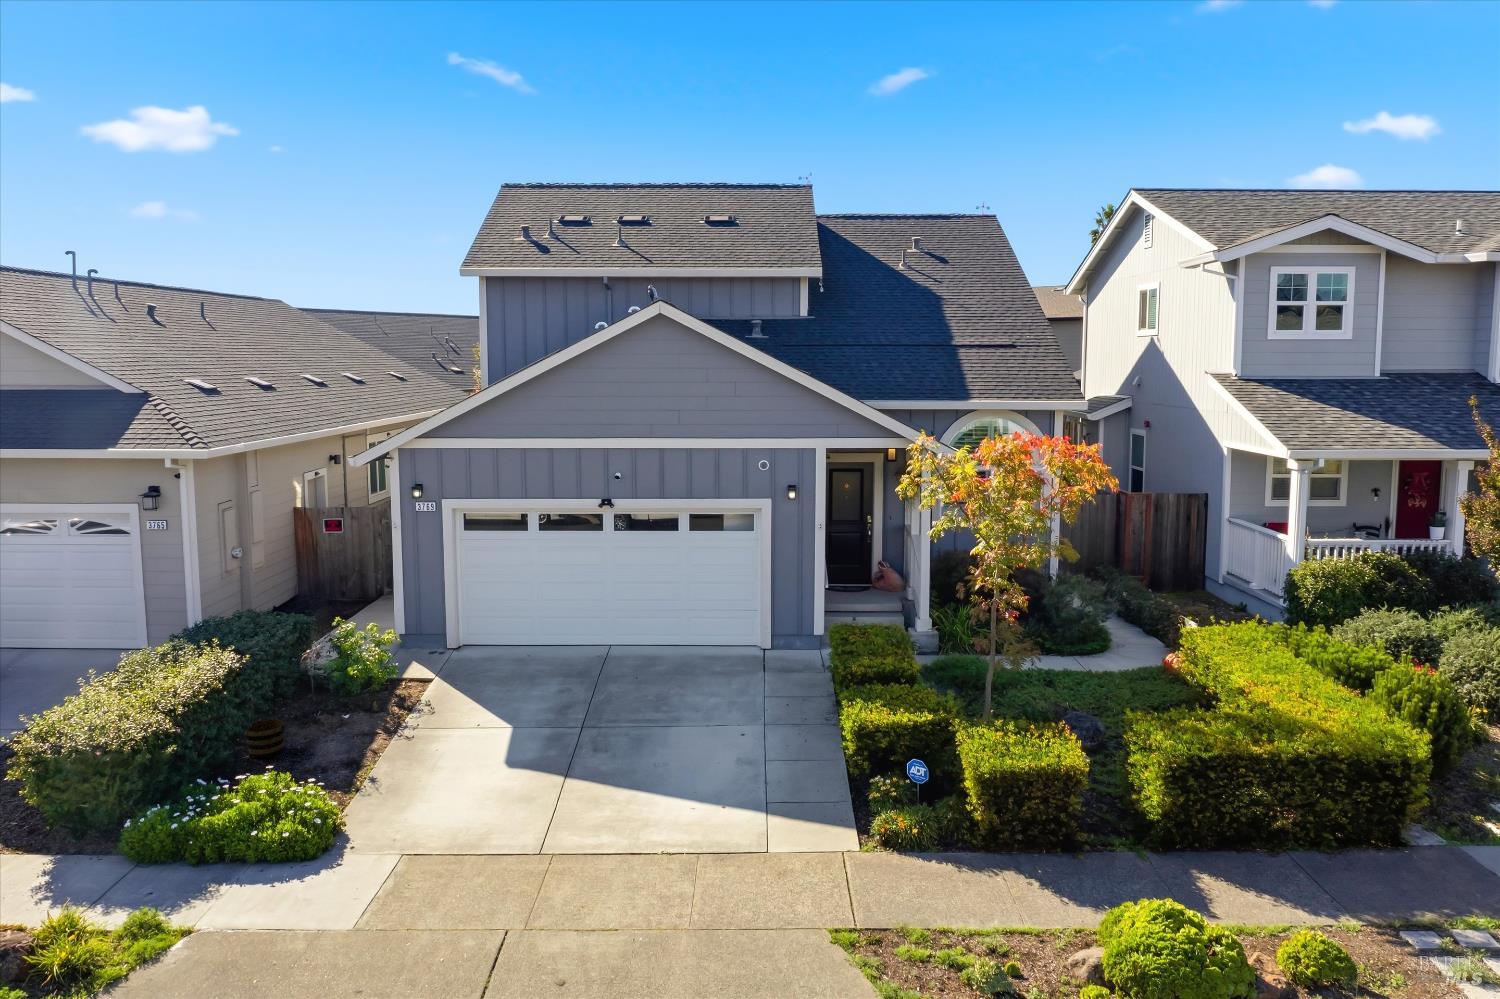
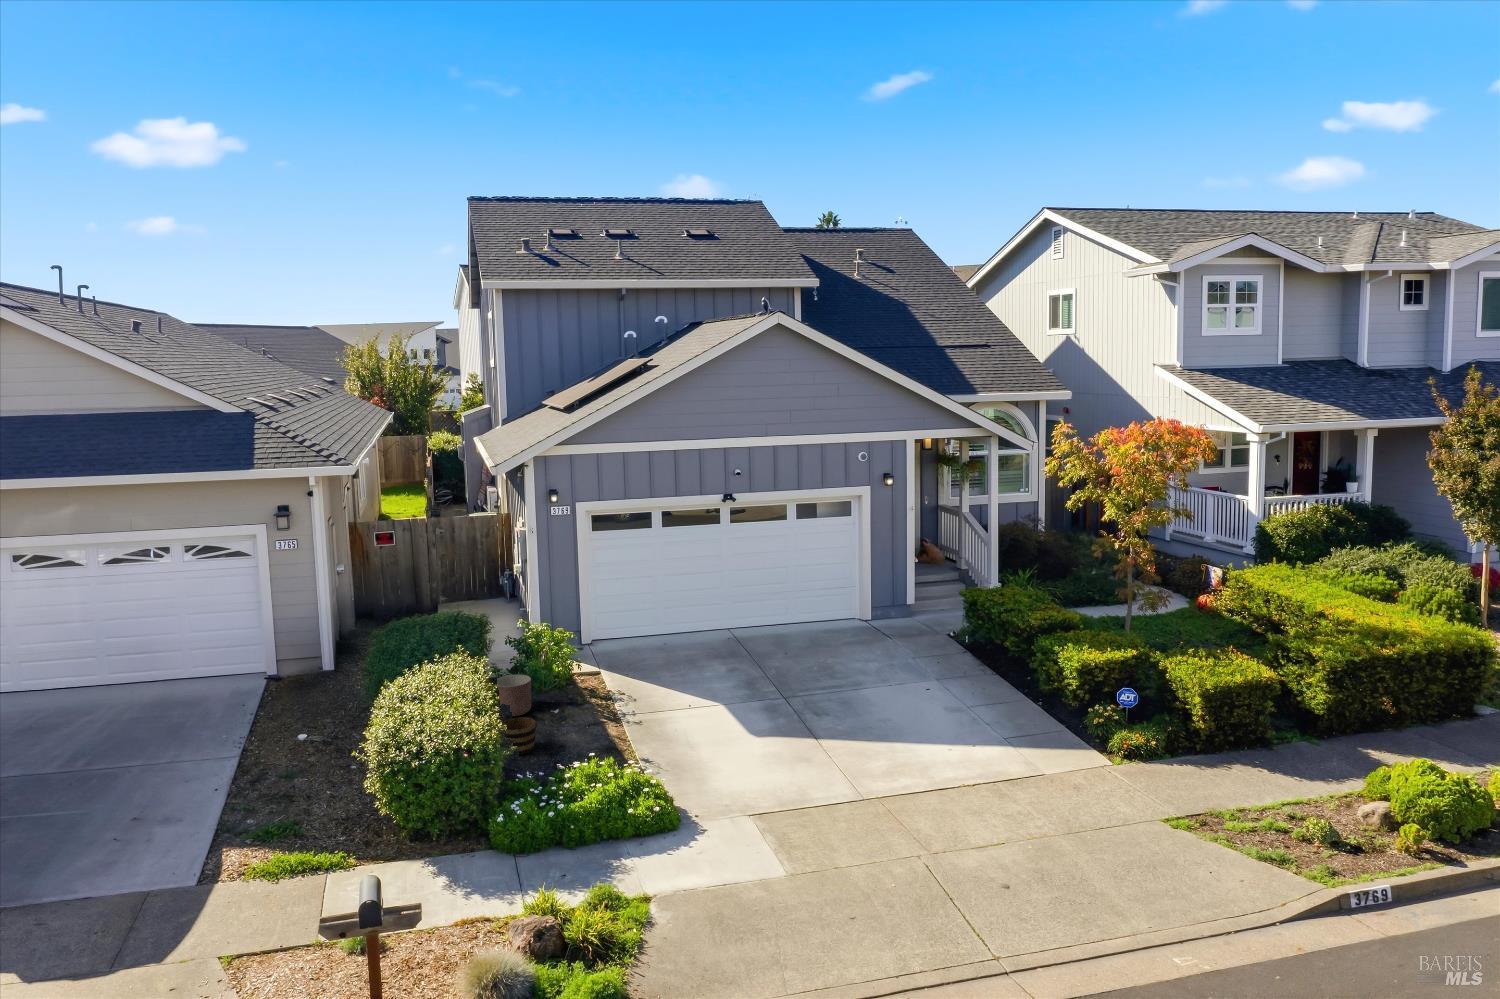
planter: none [285,674,327,717] -> present [496,675,531,716]

